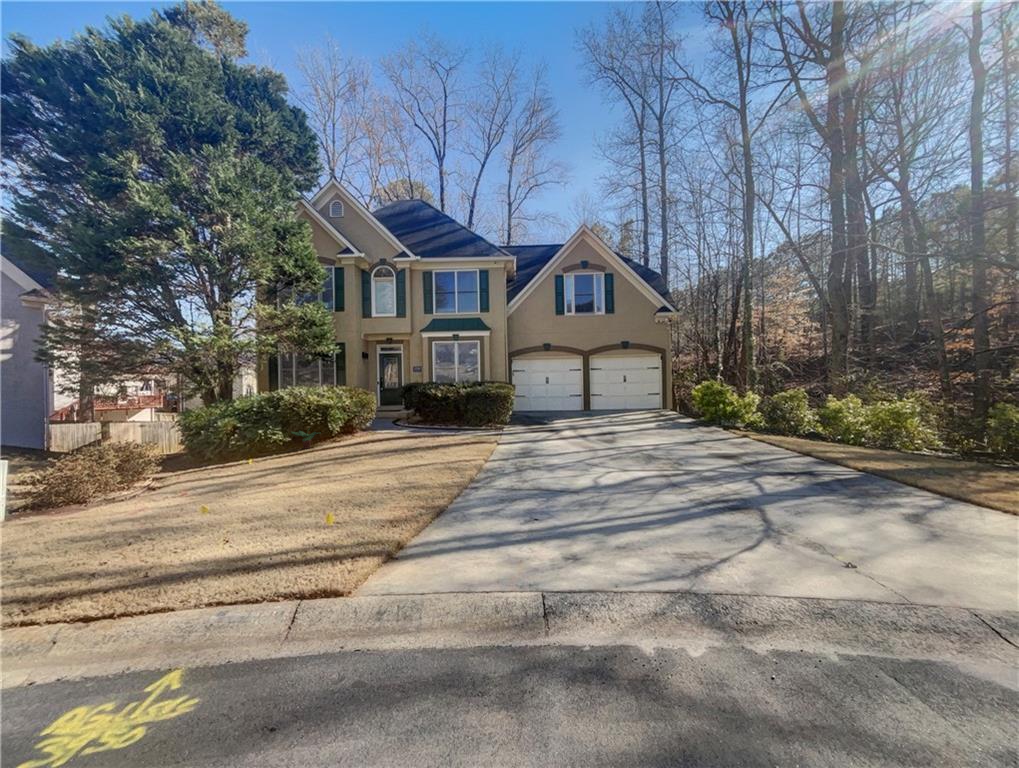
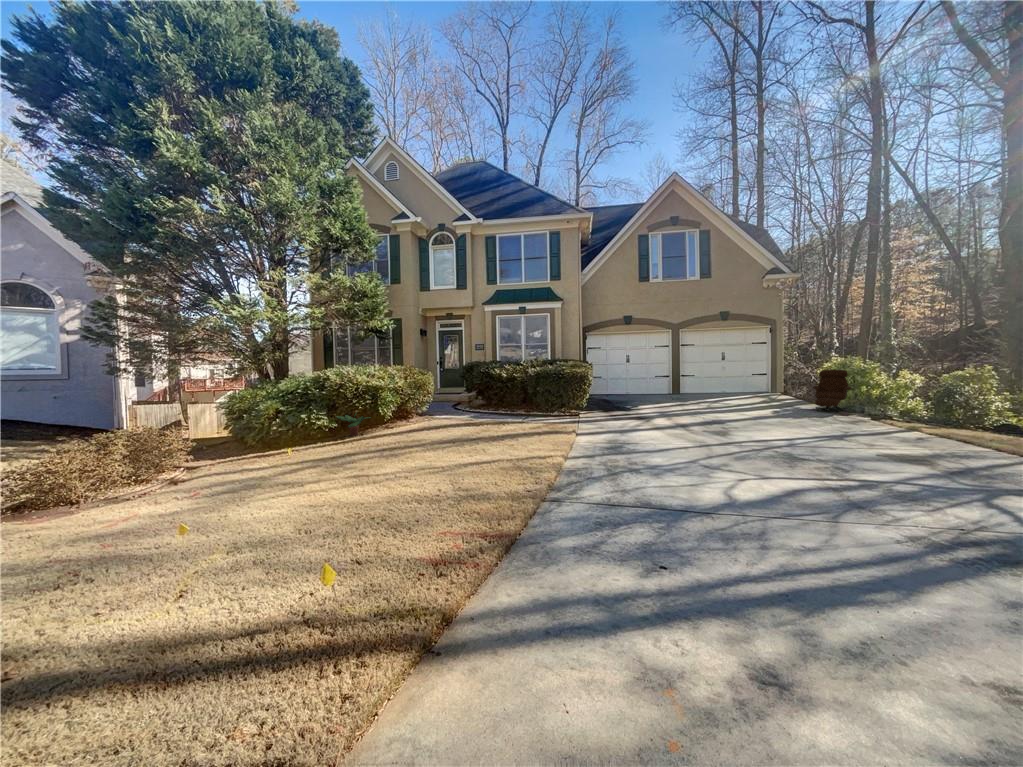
lounge chair: none [688,391,716,425] -> present [813,370,851,412]

